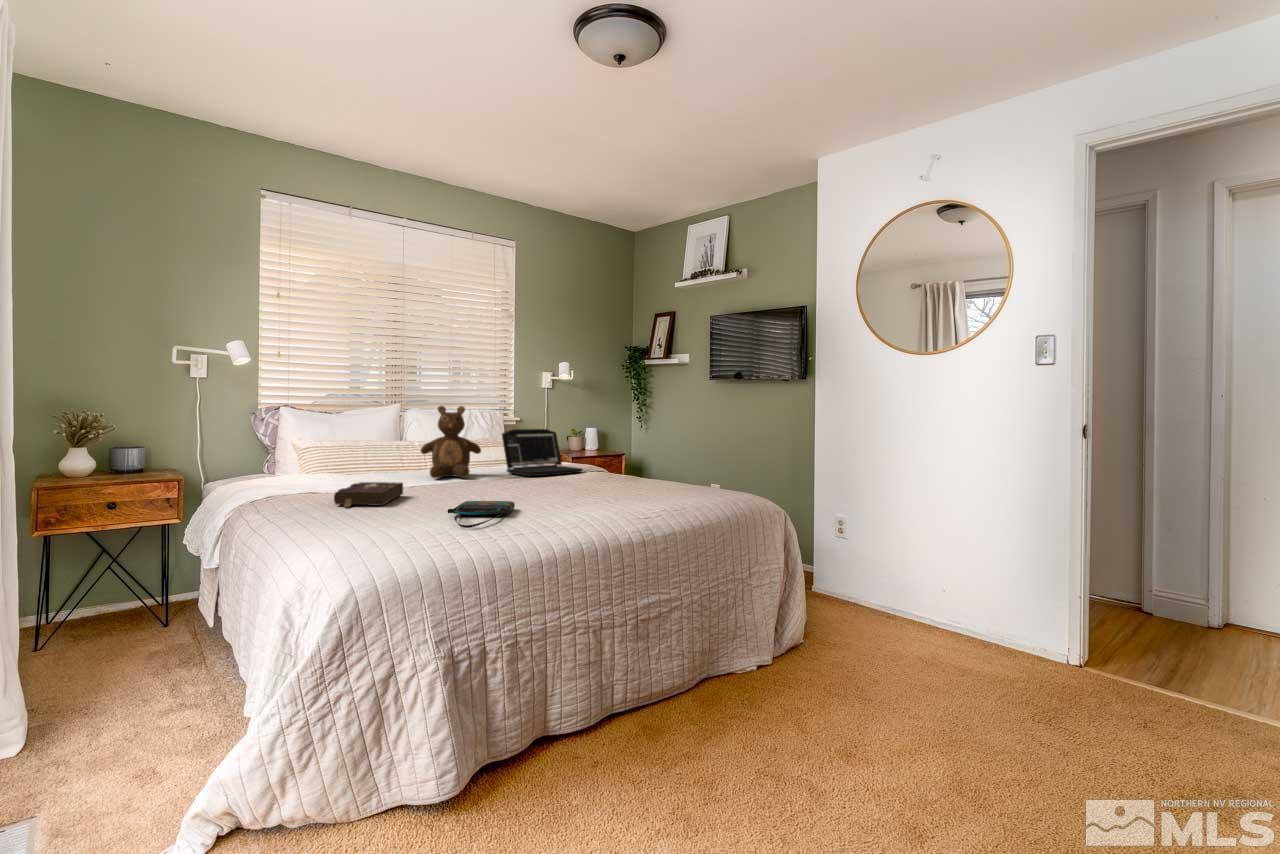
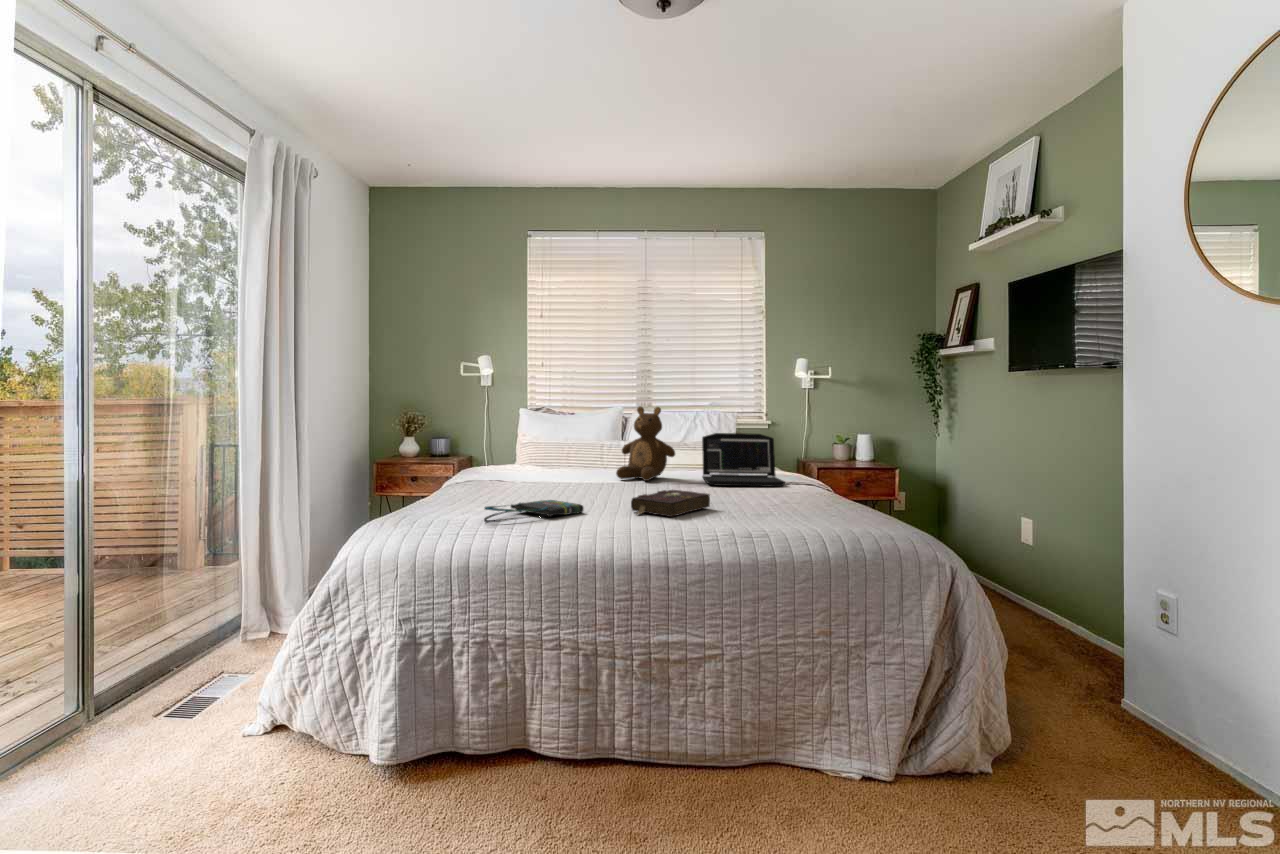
book: present [334,482,403,507] -> present [631,490,710,517]

